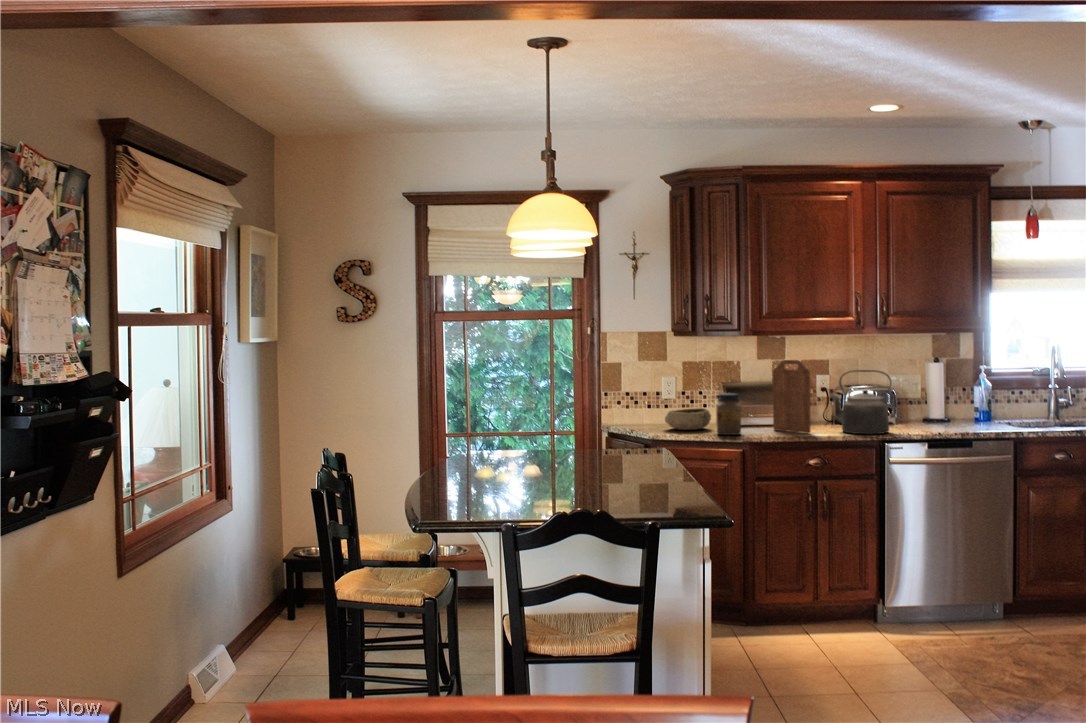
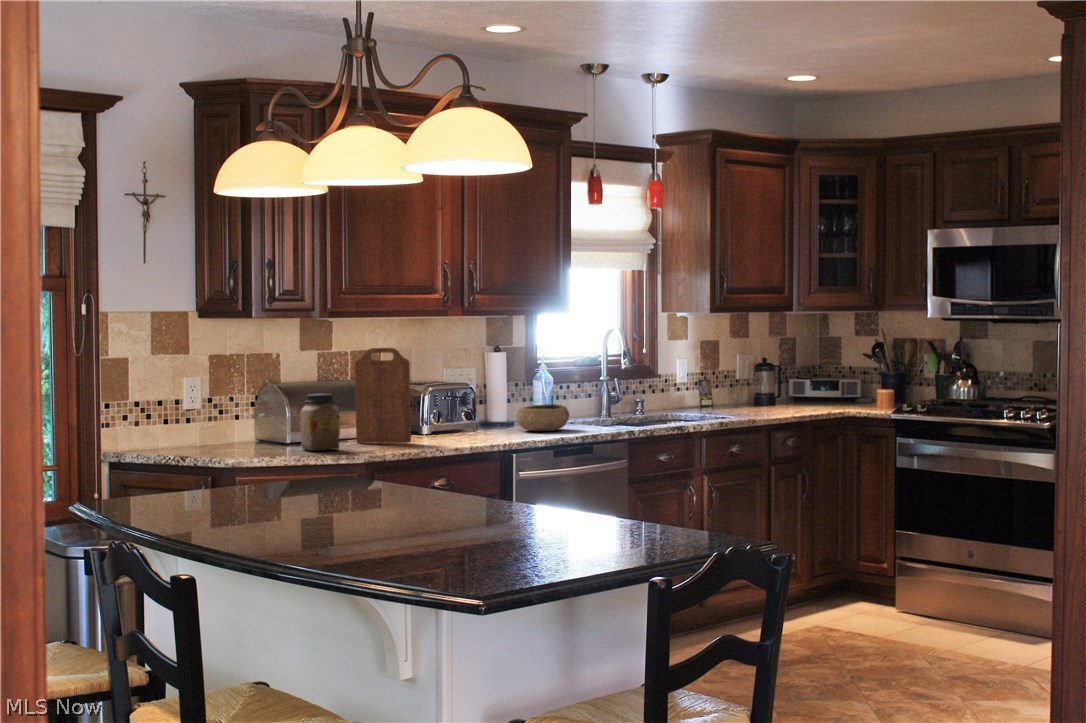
kettle: present [831,370,892,434] -> none [422,359,497,440]
bowl: present [665,408,711,430] -> present [517,404,569,431]

